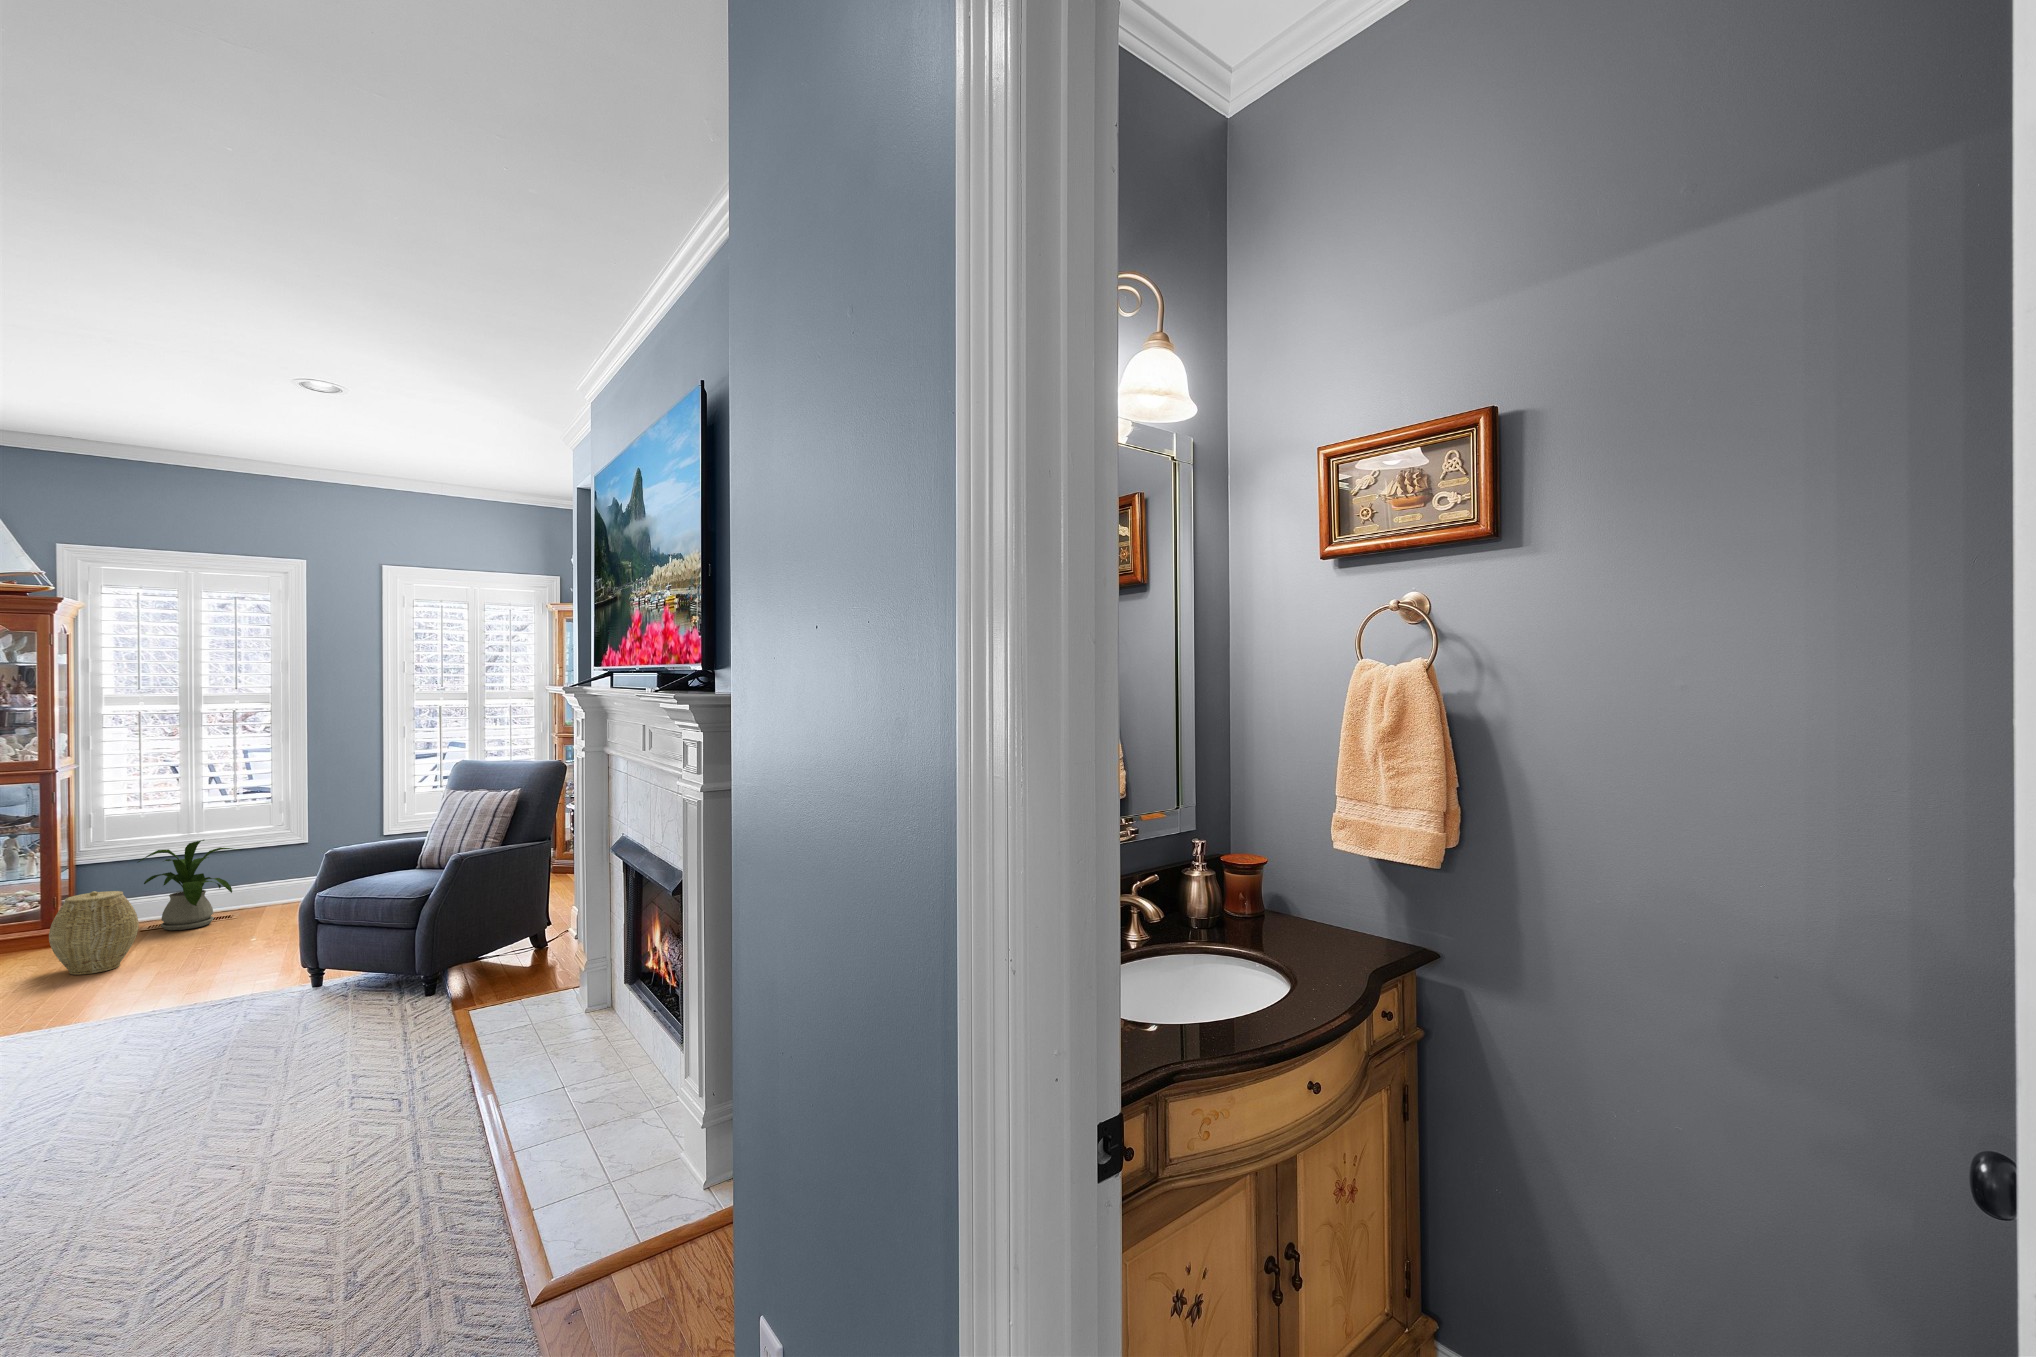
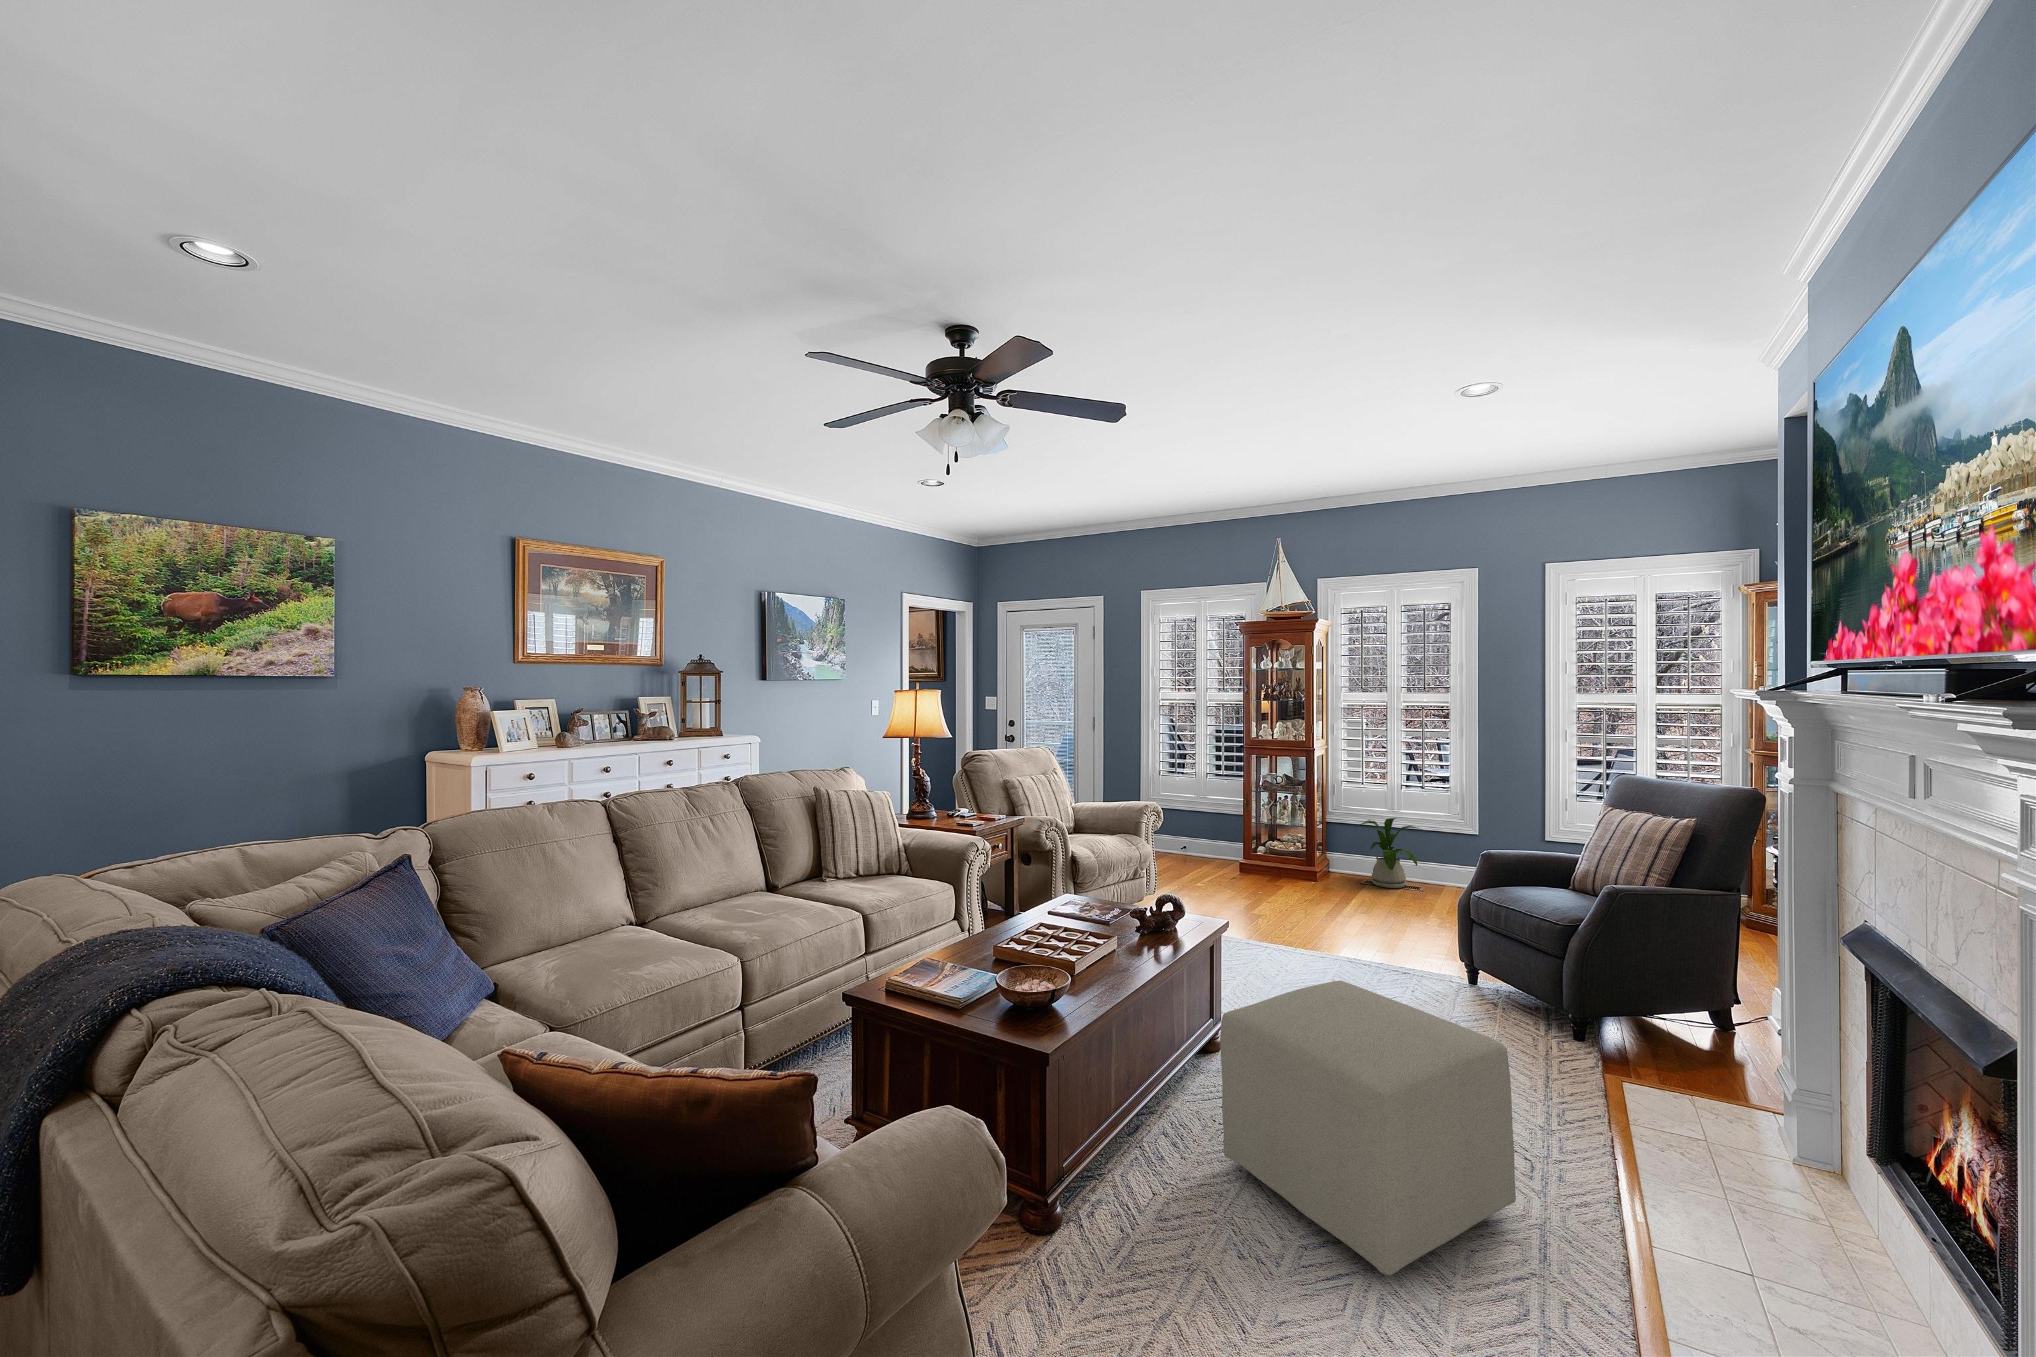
woven basket: present [49,891,139,975] -> none [1298,846,1349,909]
ottoman: none [63,982,397,1224] -> present [1220,981,1516,1275]

